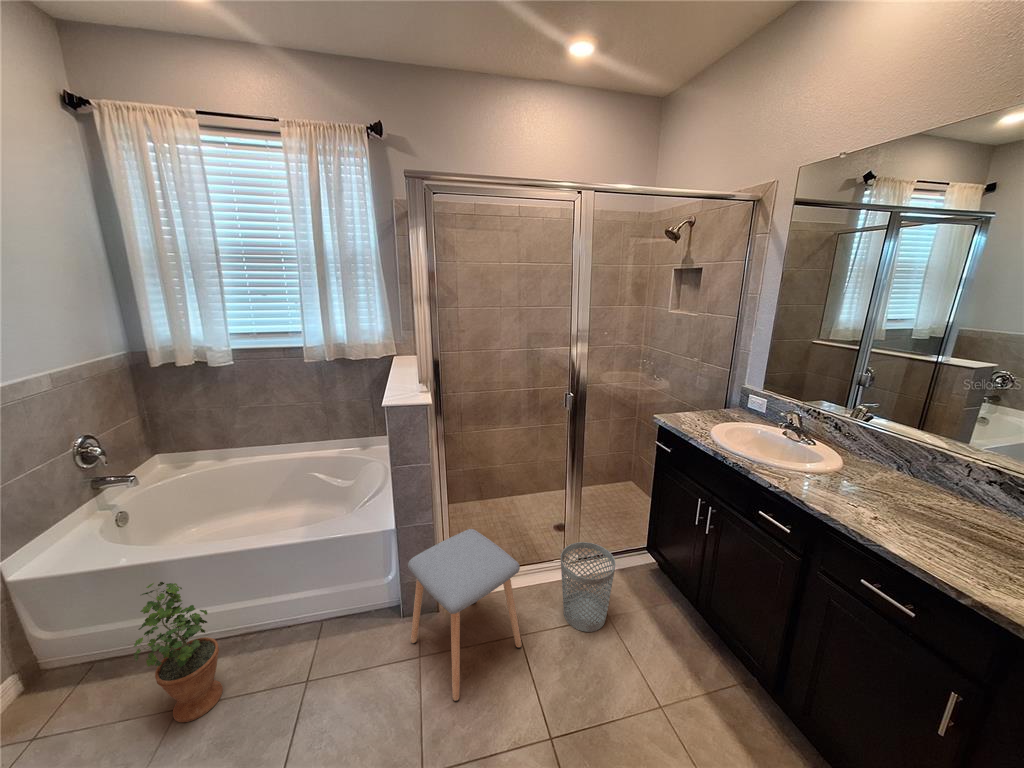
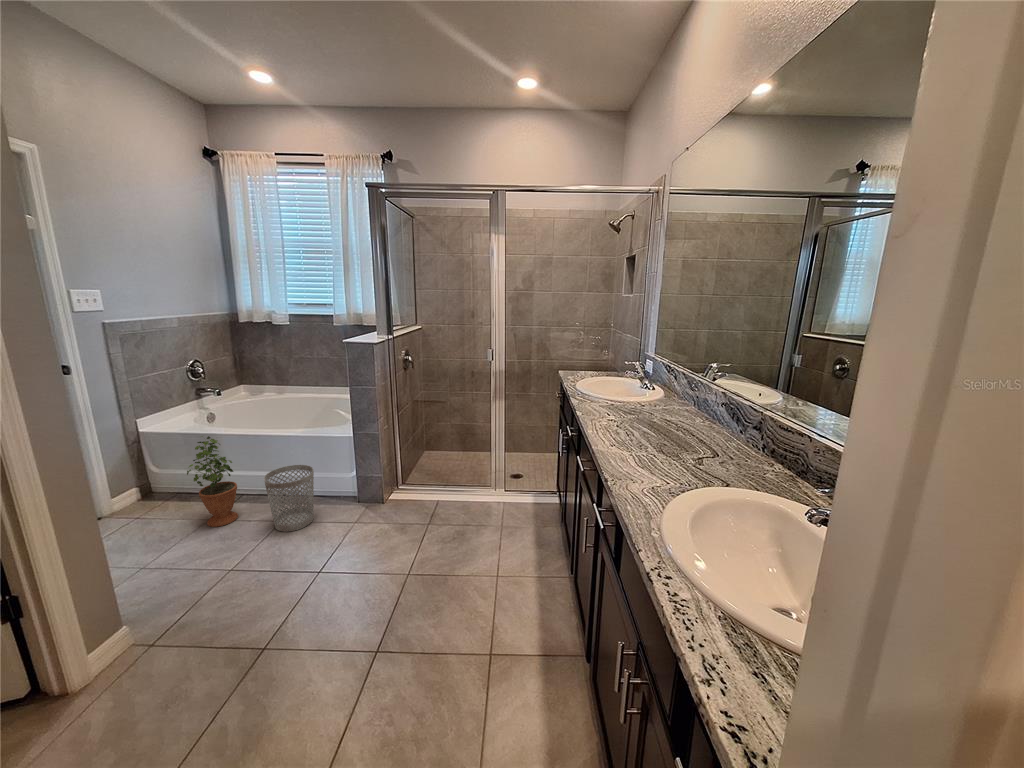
stool: present [408,529,522,702] -> none [355,443,431,548]
wastebasket: present [561,542,616,632] -> present [264,465,314,532]

